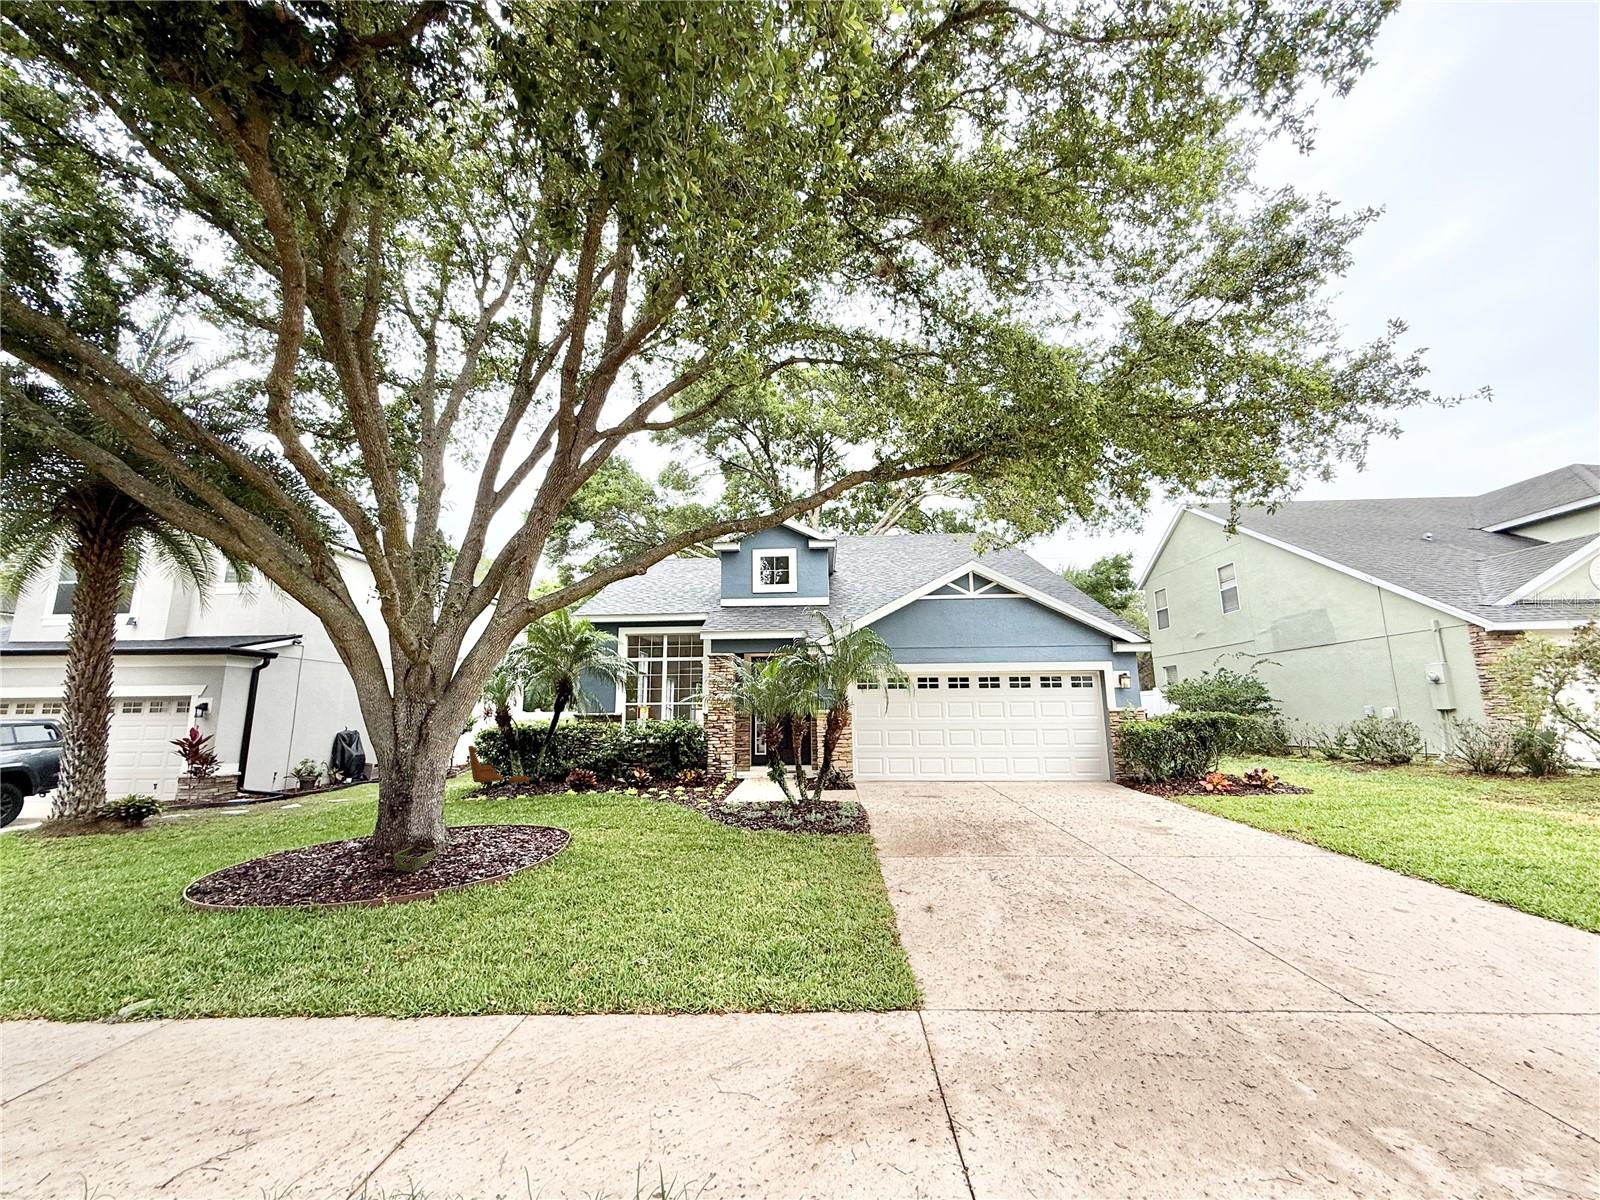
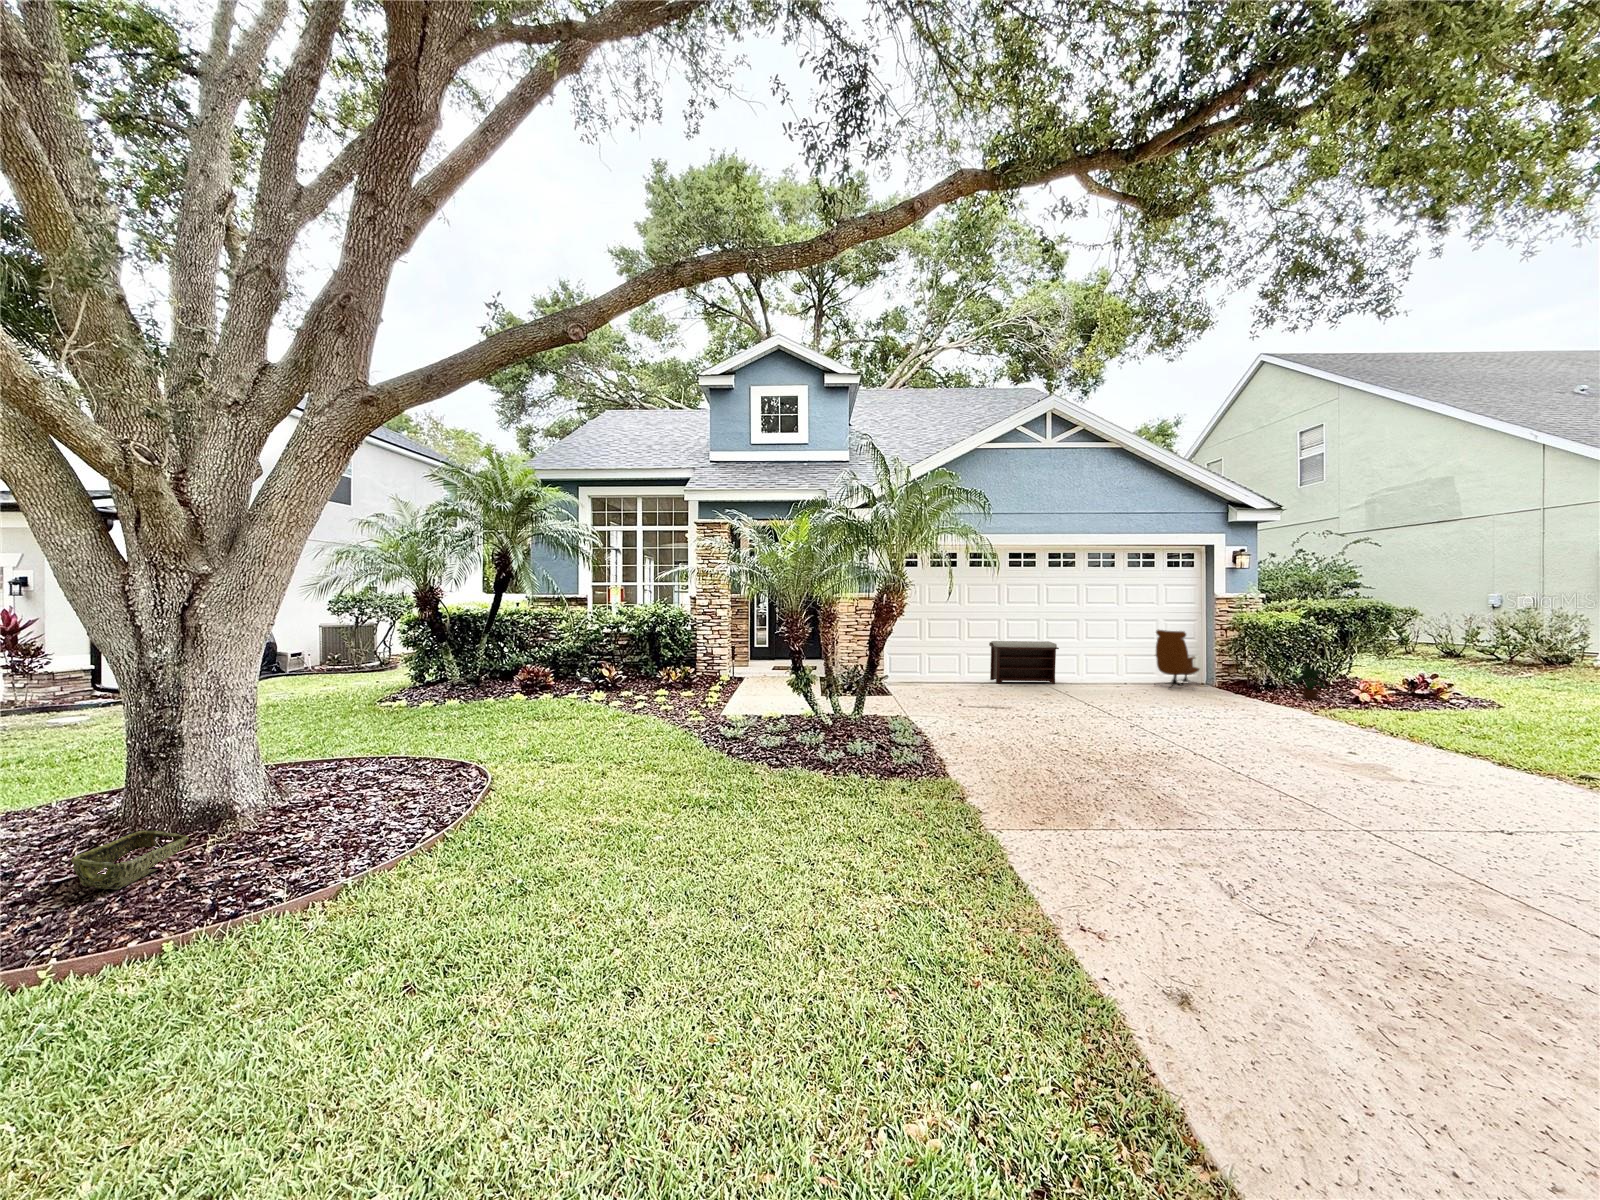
lounge chair: present [468,746,529,795] -> present [1156,630,1199,687]
bench: none [935,748,987,782] -> present [989,641,1059,684]
potted plant: none [1160,763,1190,791] -> present [1292,664,1330,699]

